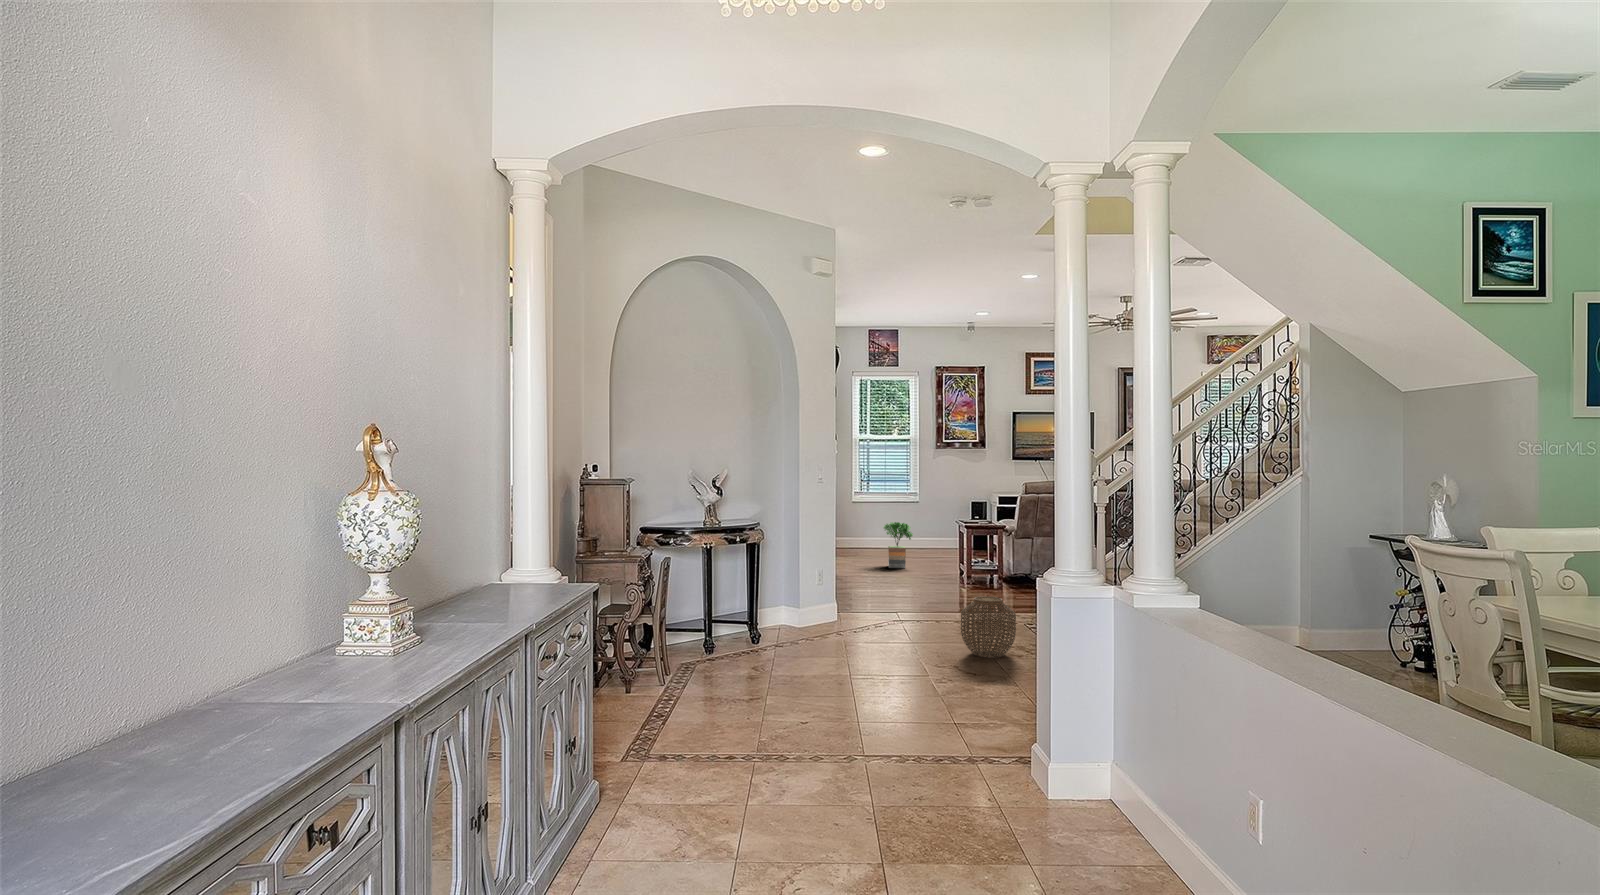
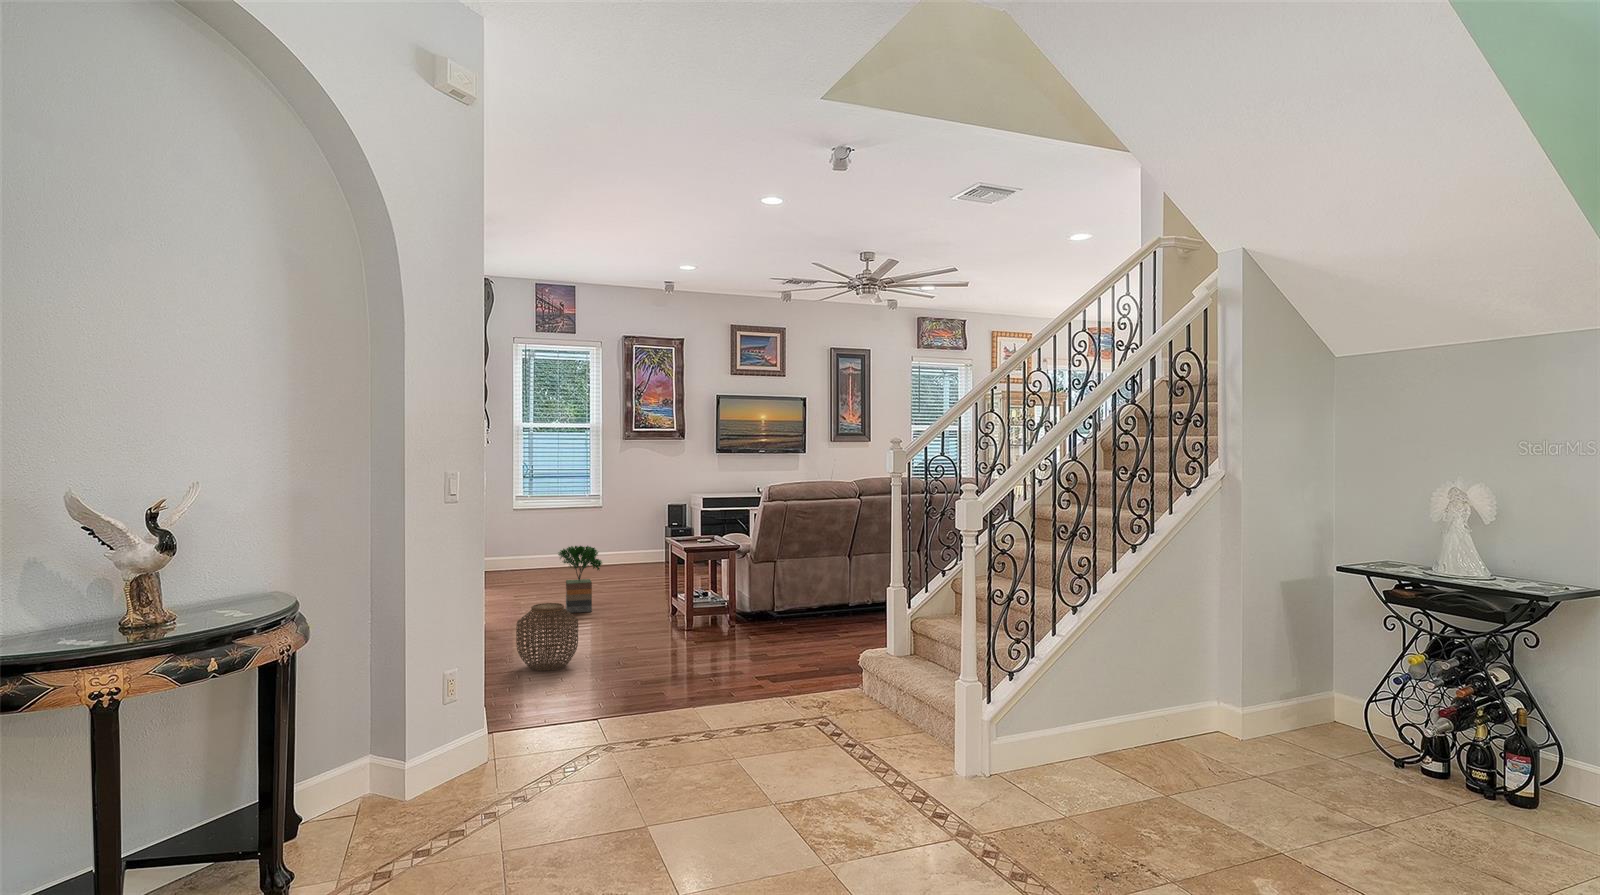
woven basket: present [961,596,1016,658] -> present [516,603,578,671]

